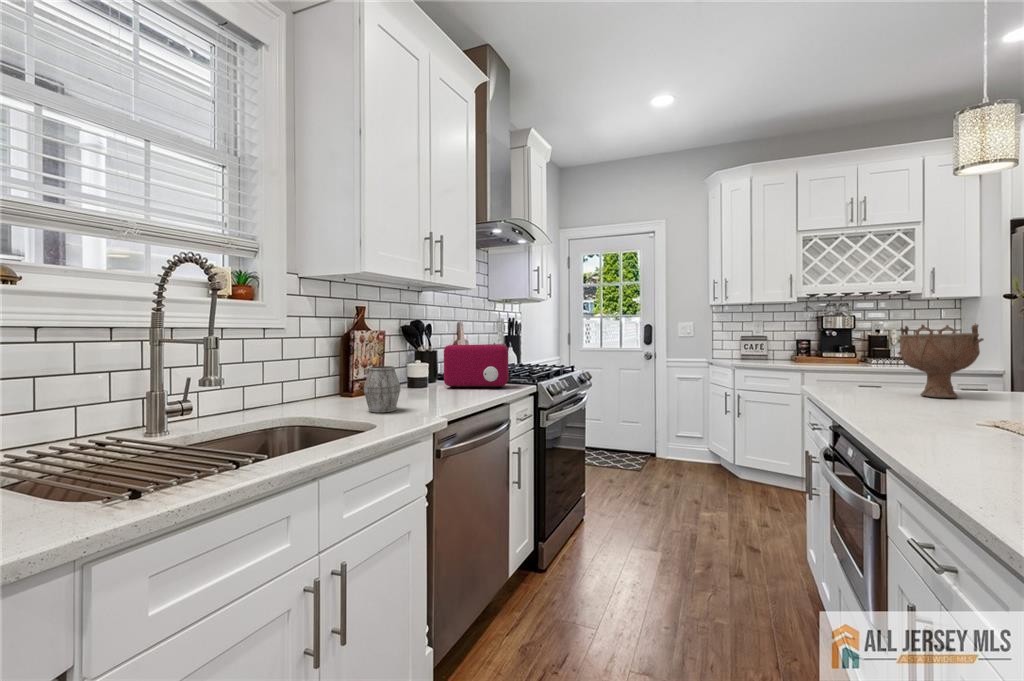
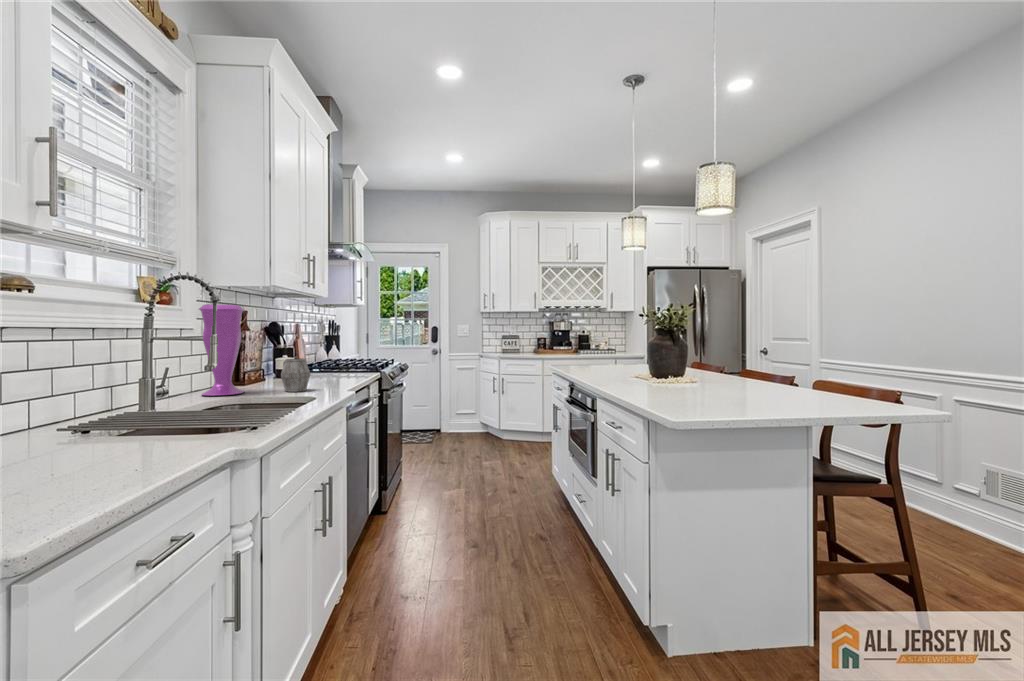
vase: none [267,295,329,412] -> present [199,304,244,396]
decorative bowl: present [897,323,984,398] -> none [595,329,631,370]
toaster: present [444,345,508,388] -> none [309,342,362,377]

